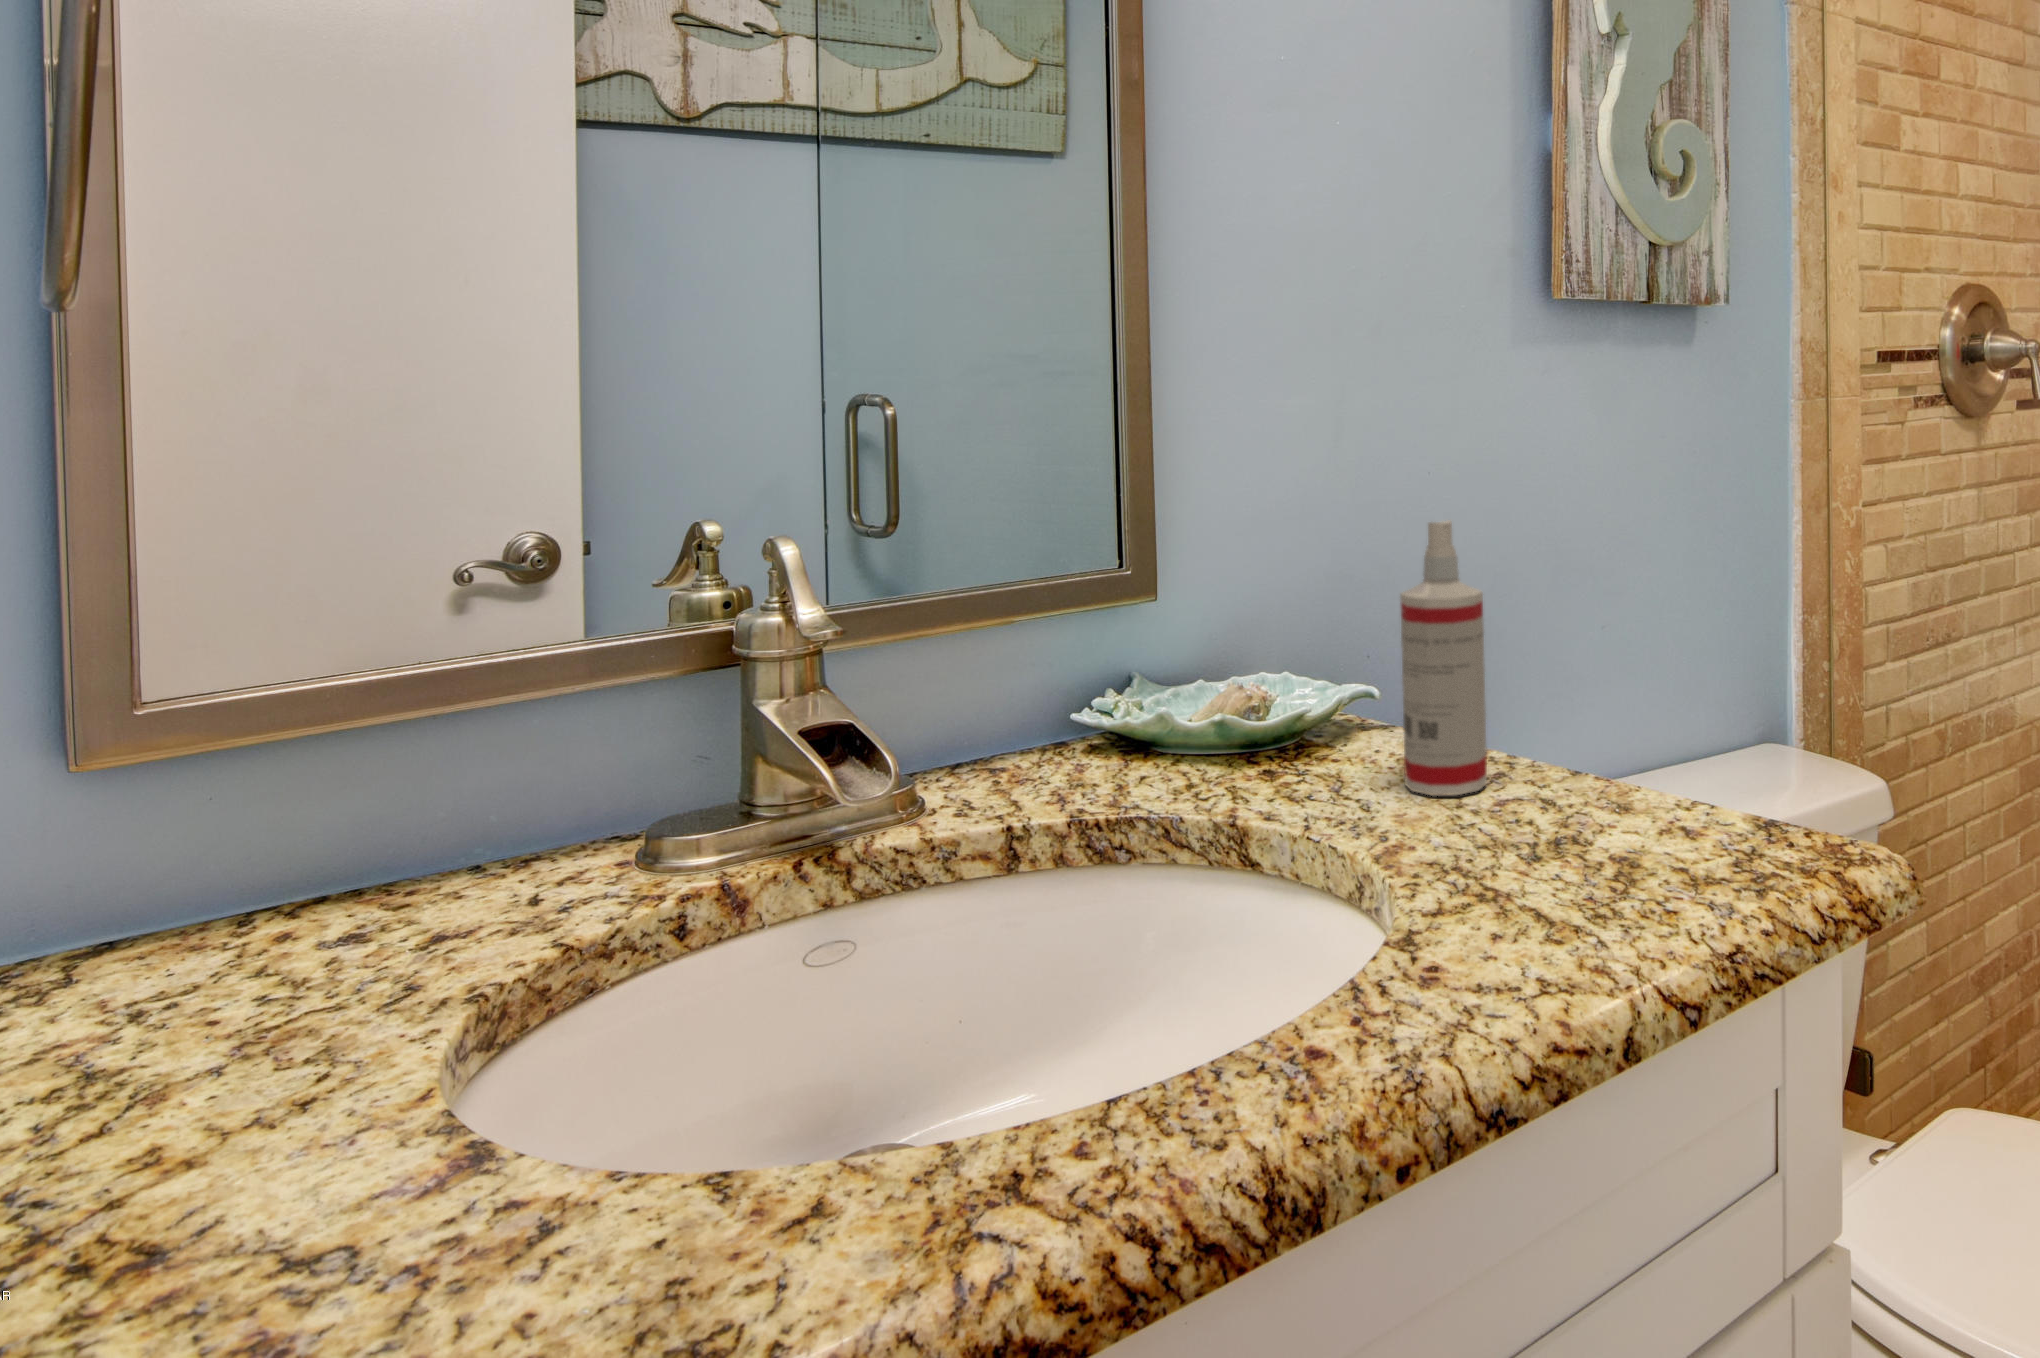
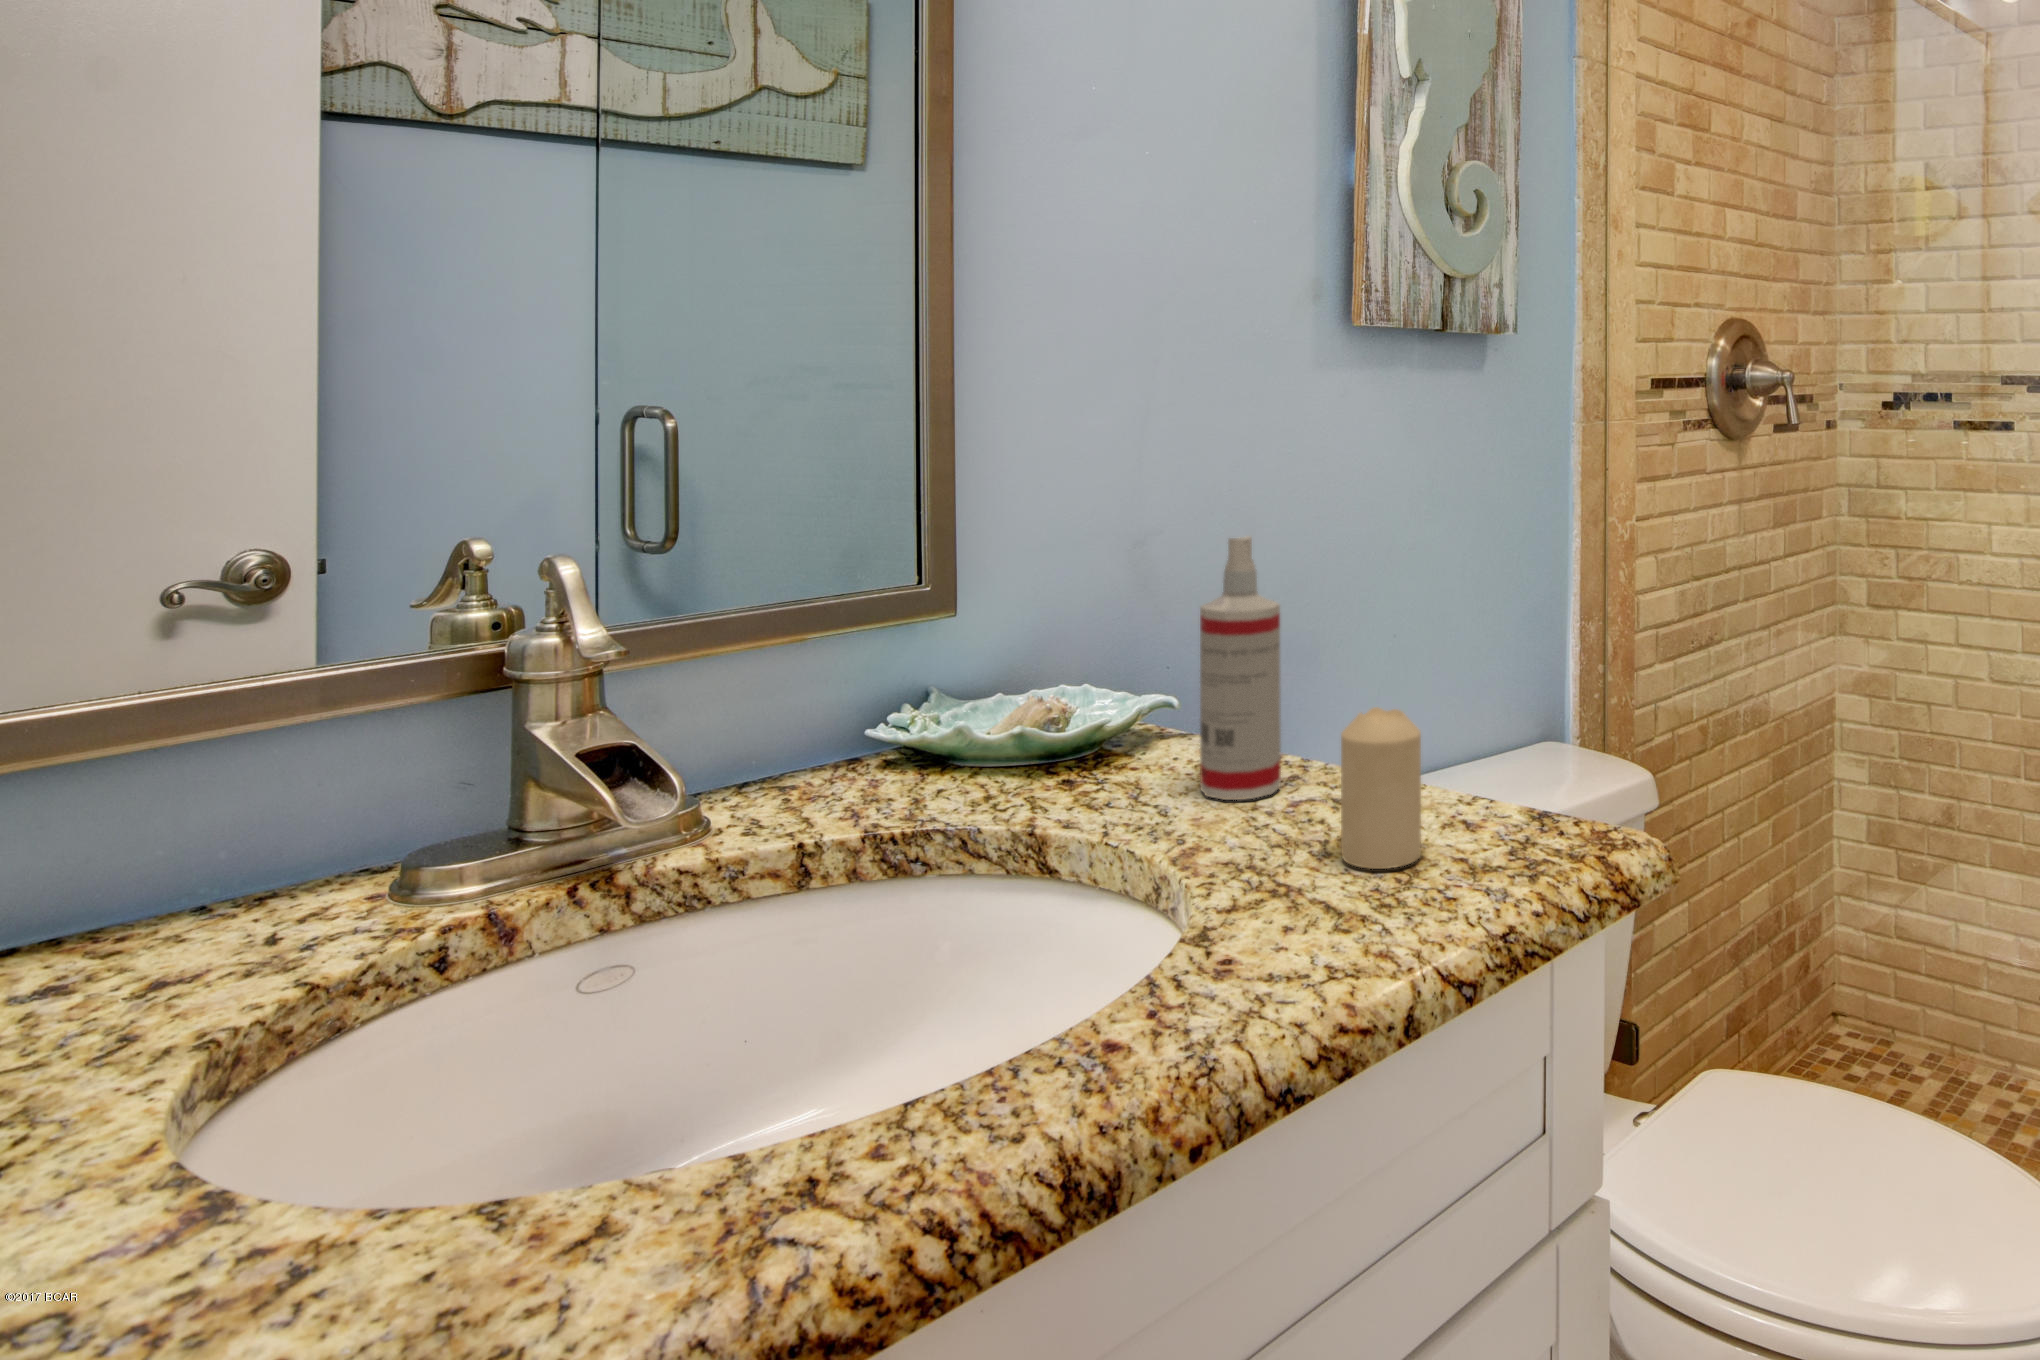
candle: none [1550,701,1638,875] -> present [1341,707,1421,869]

